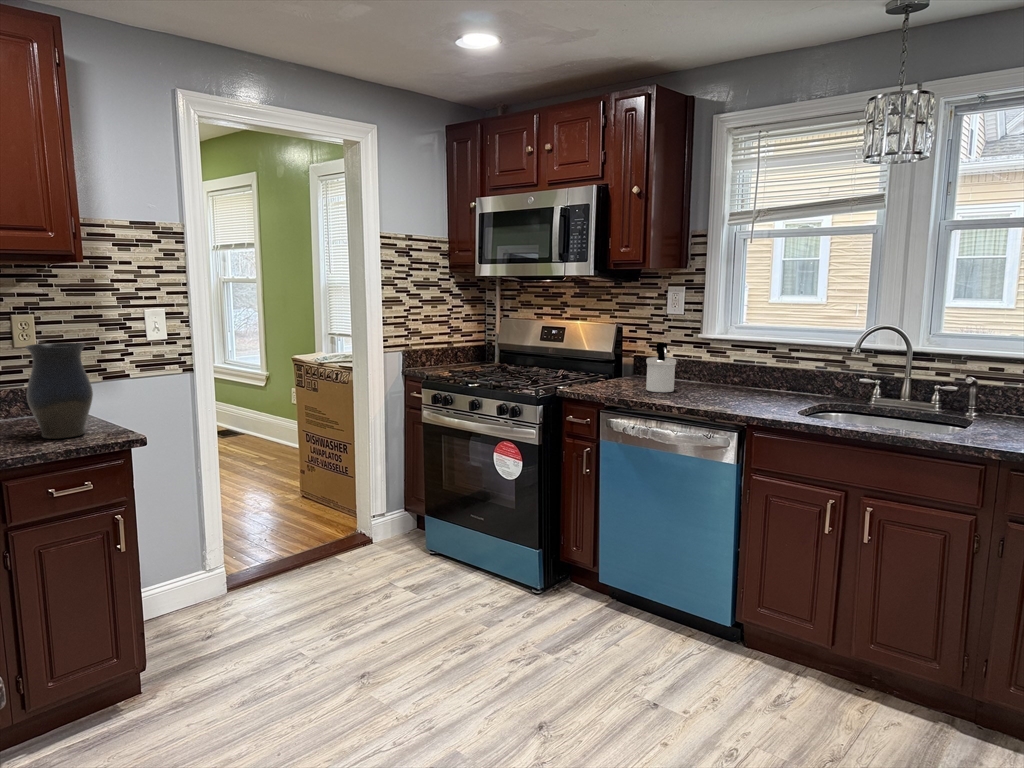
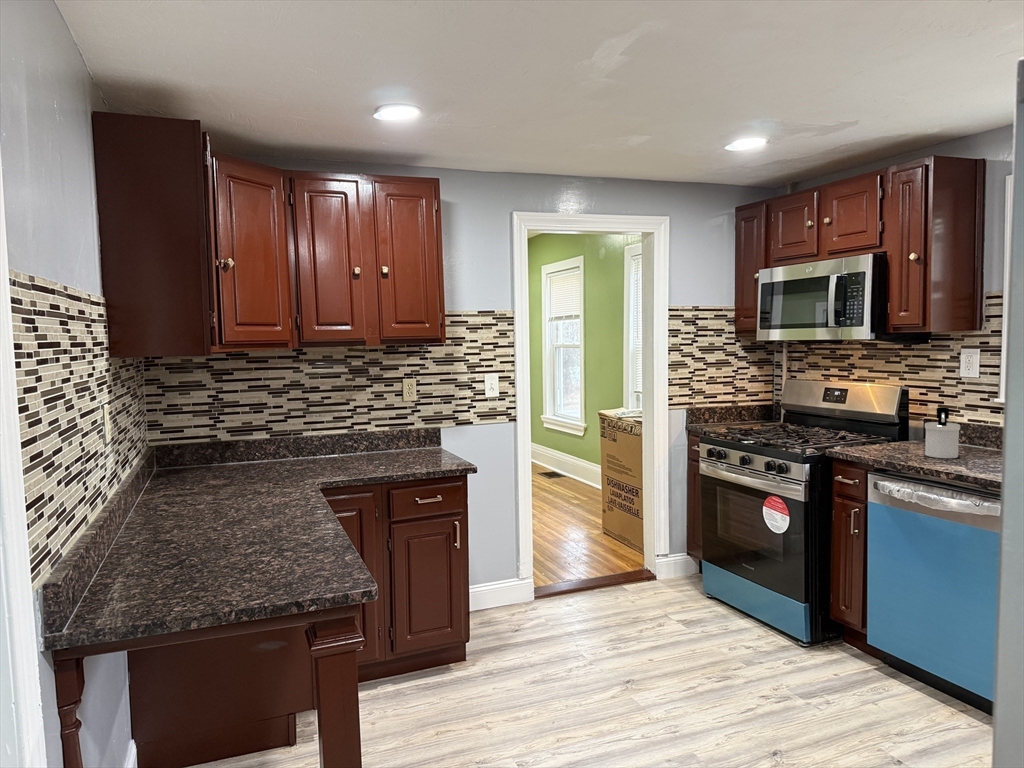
vase: present [26,343,93,439] -> none [407,399,446,465]

